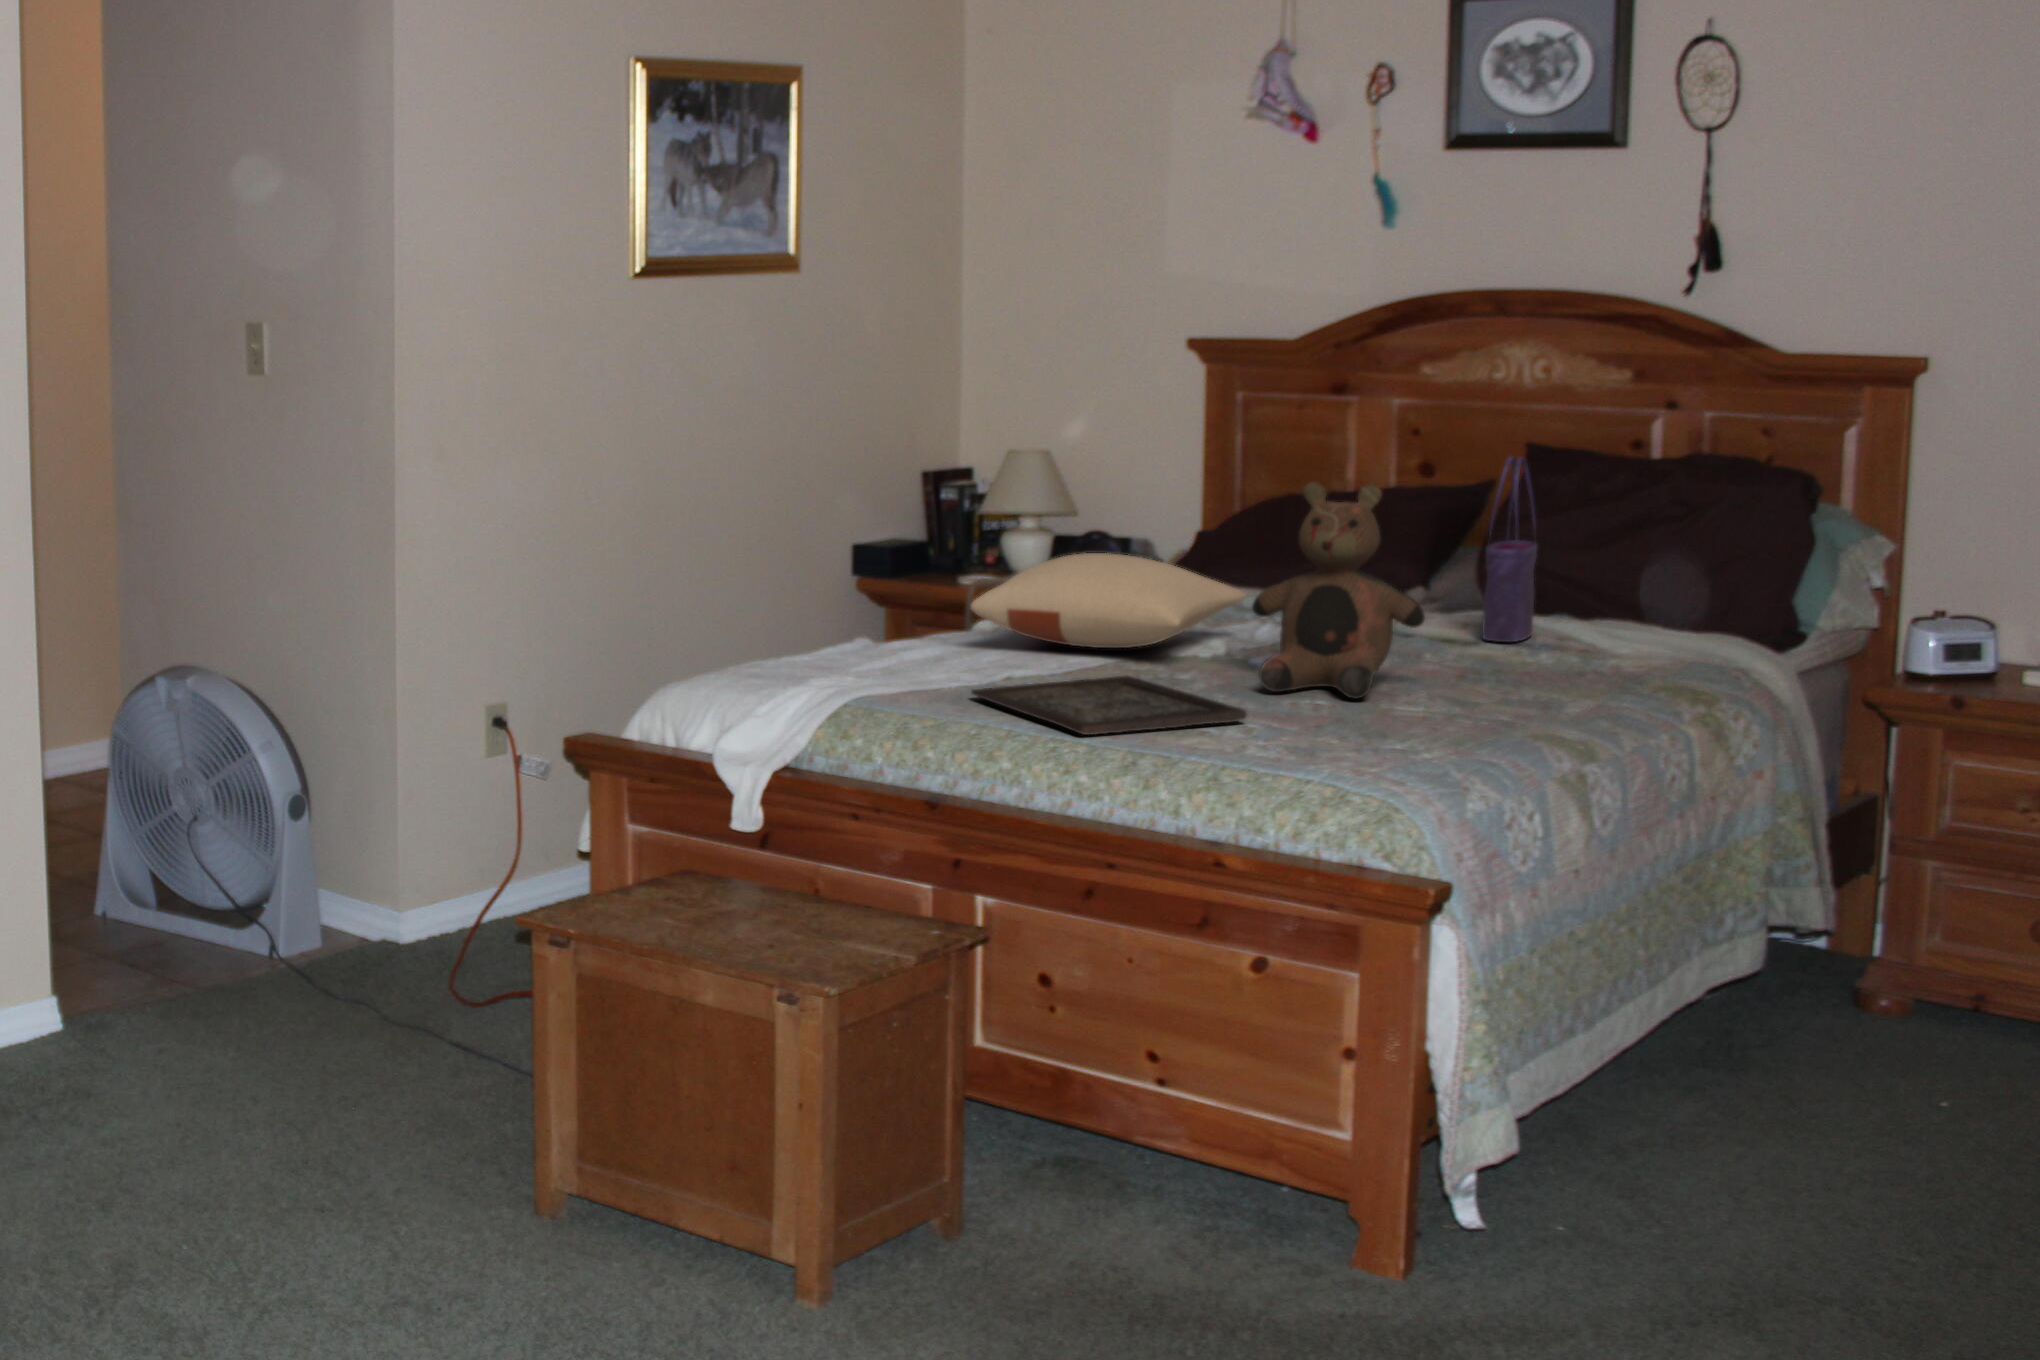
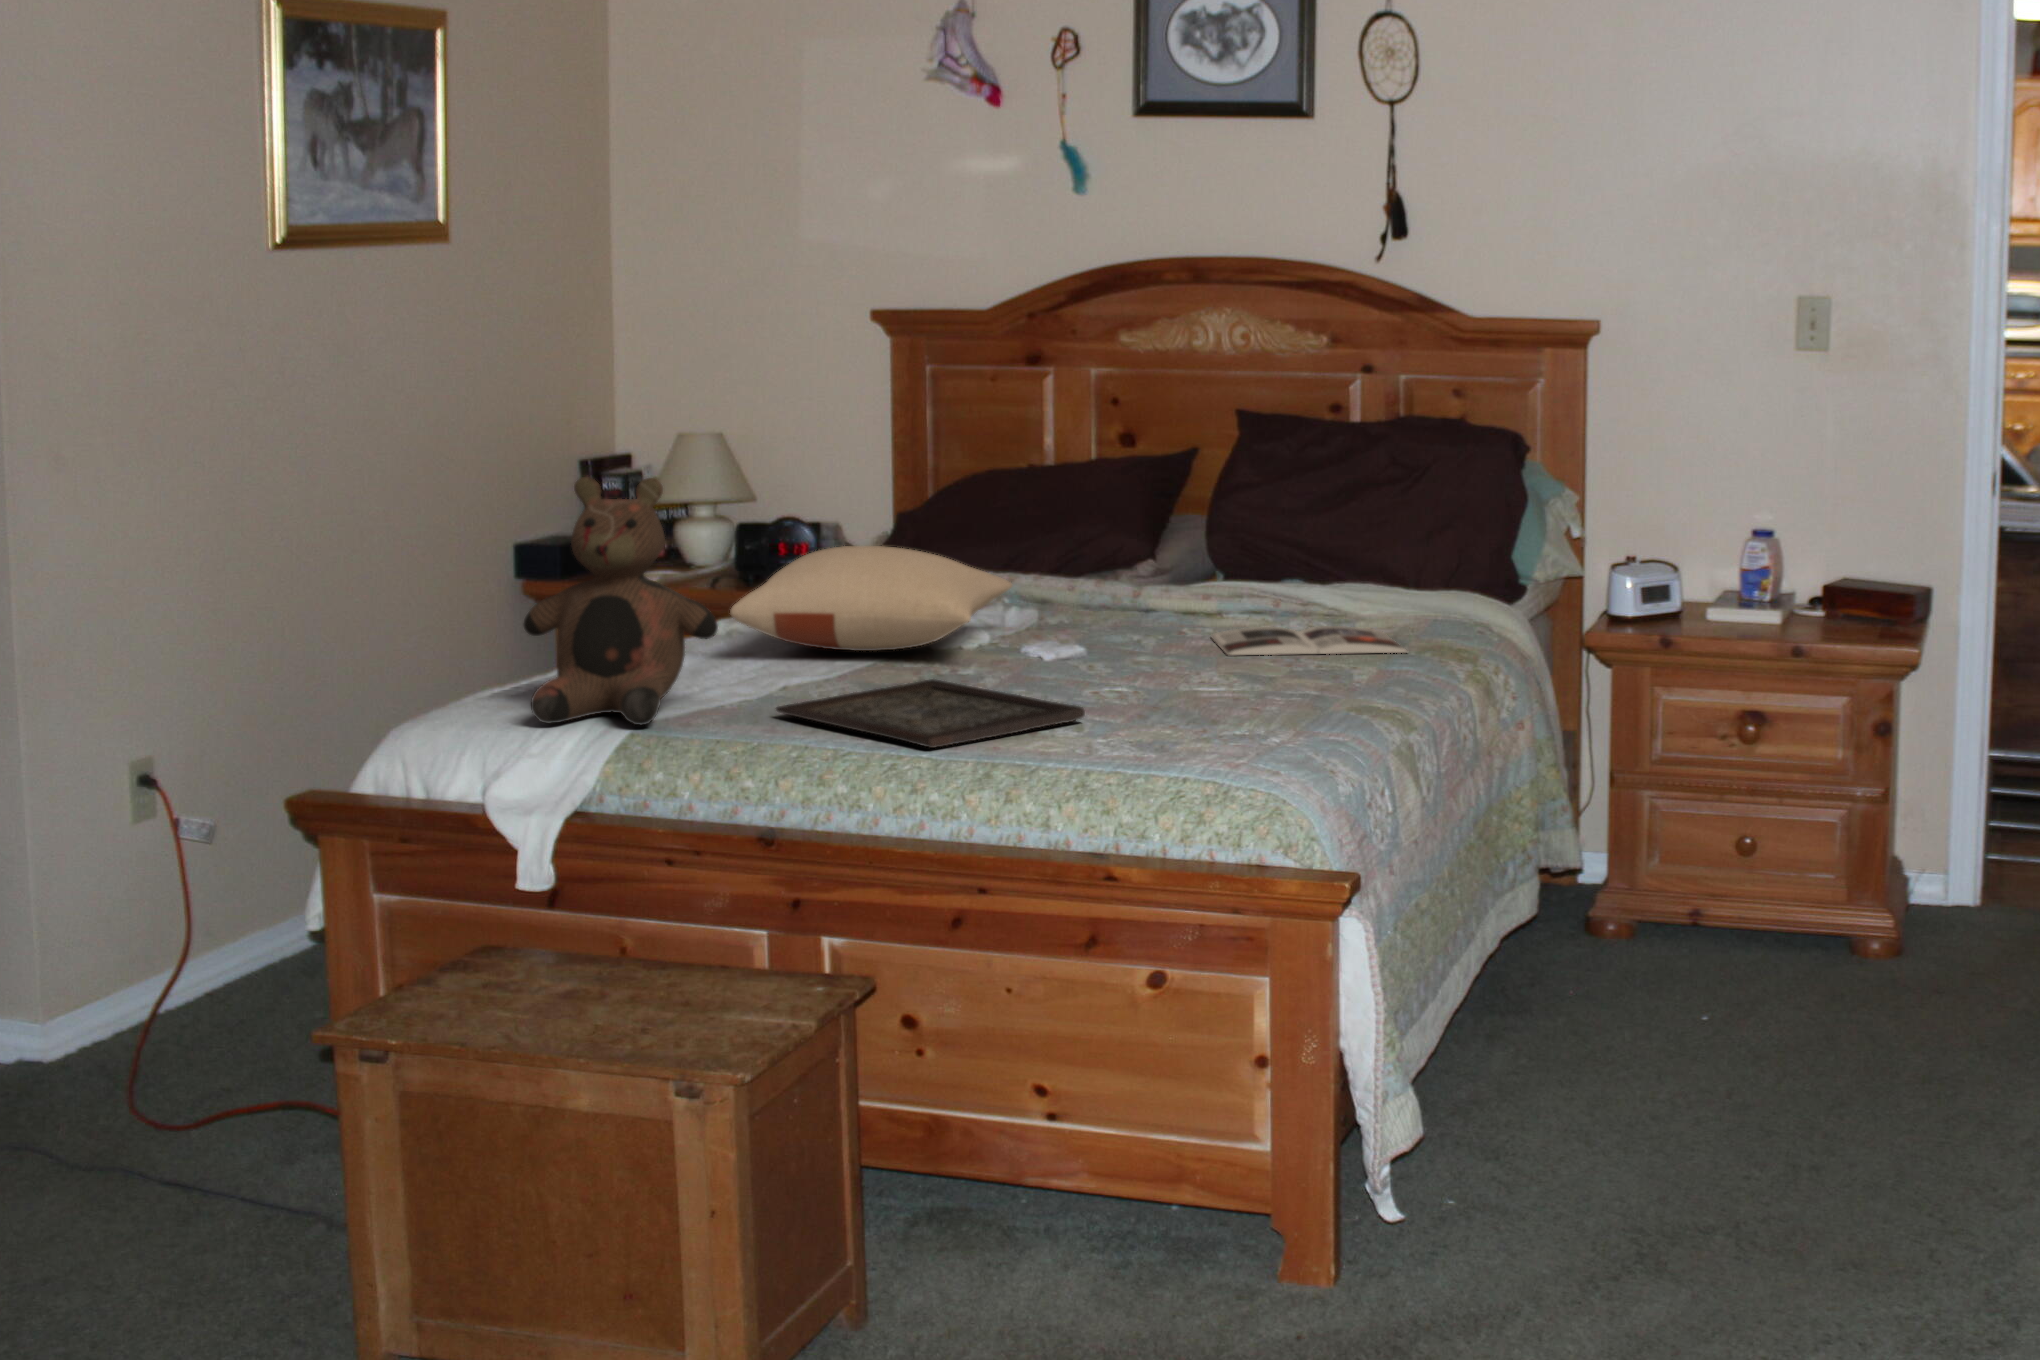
tote bag: present [1482,457,1537,642] -> none [1238,430,1282,620]
teddy bear: present [1252,482,1425,699] -> present [524,477,718,725]
magazine: none [1439,648,1638,682] -> present [1211,626,1406,655]

